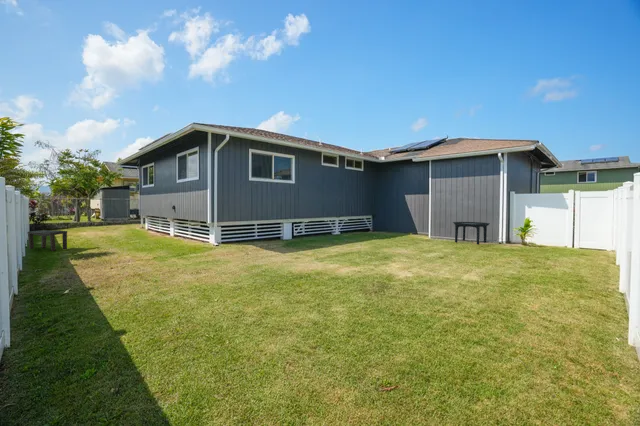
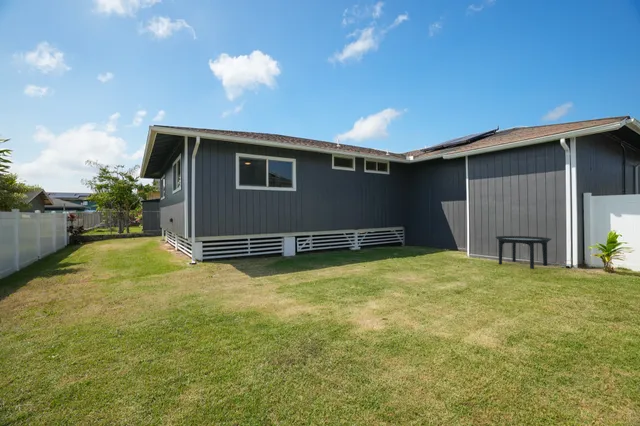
bench: present [28,230,67,251] -> none [20,245,54,267]

